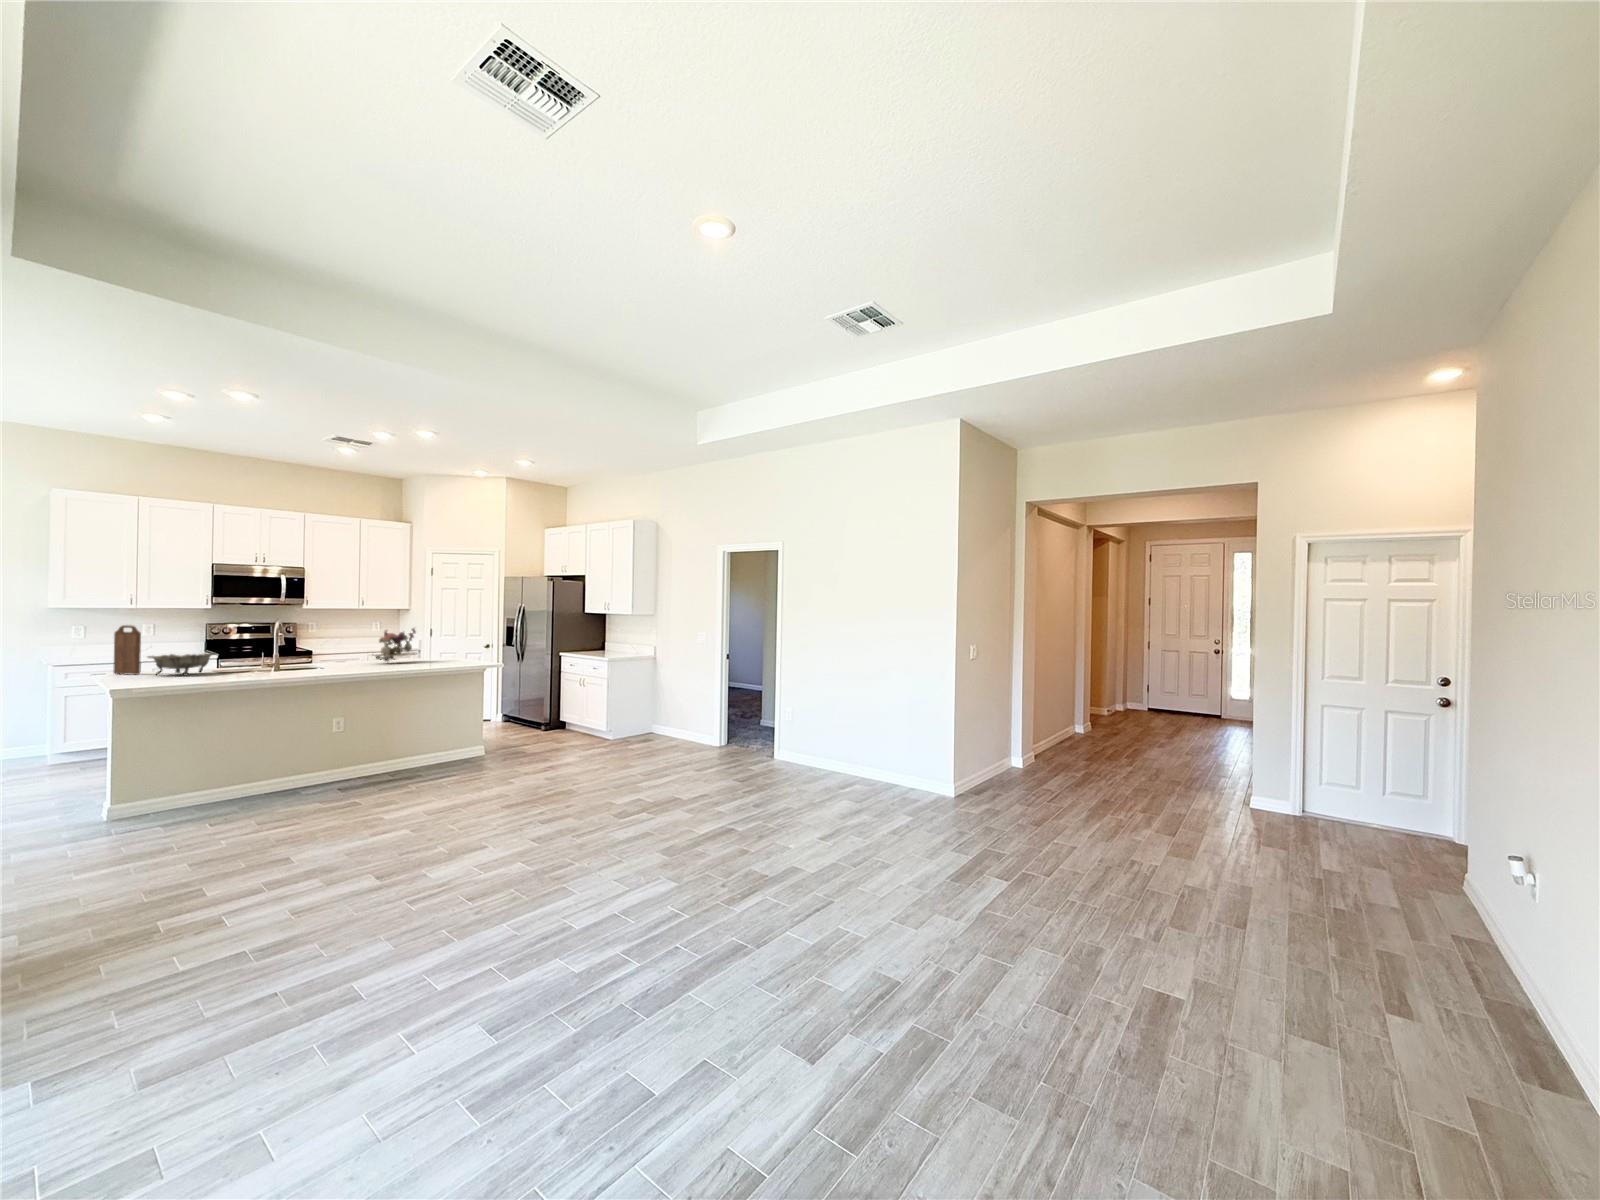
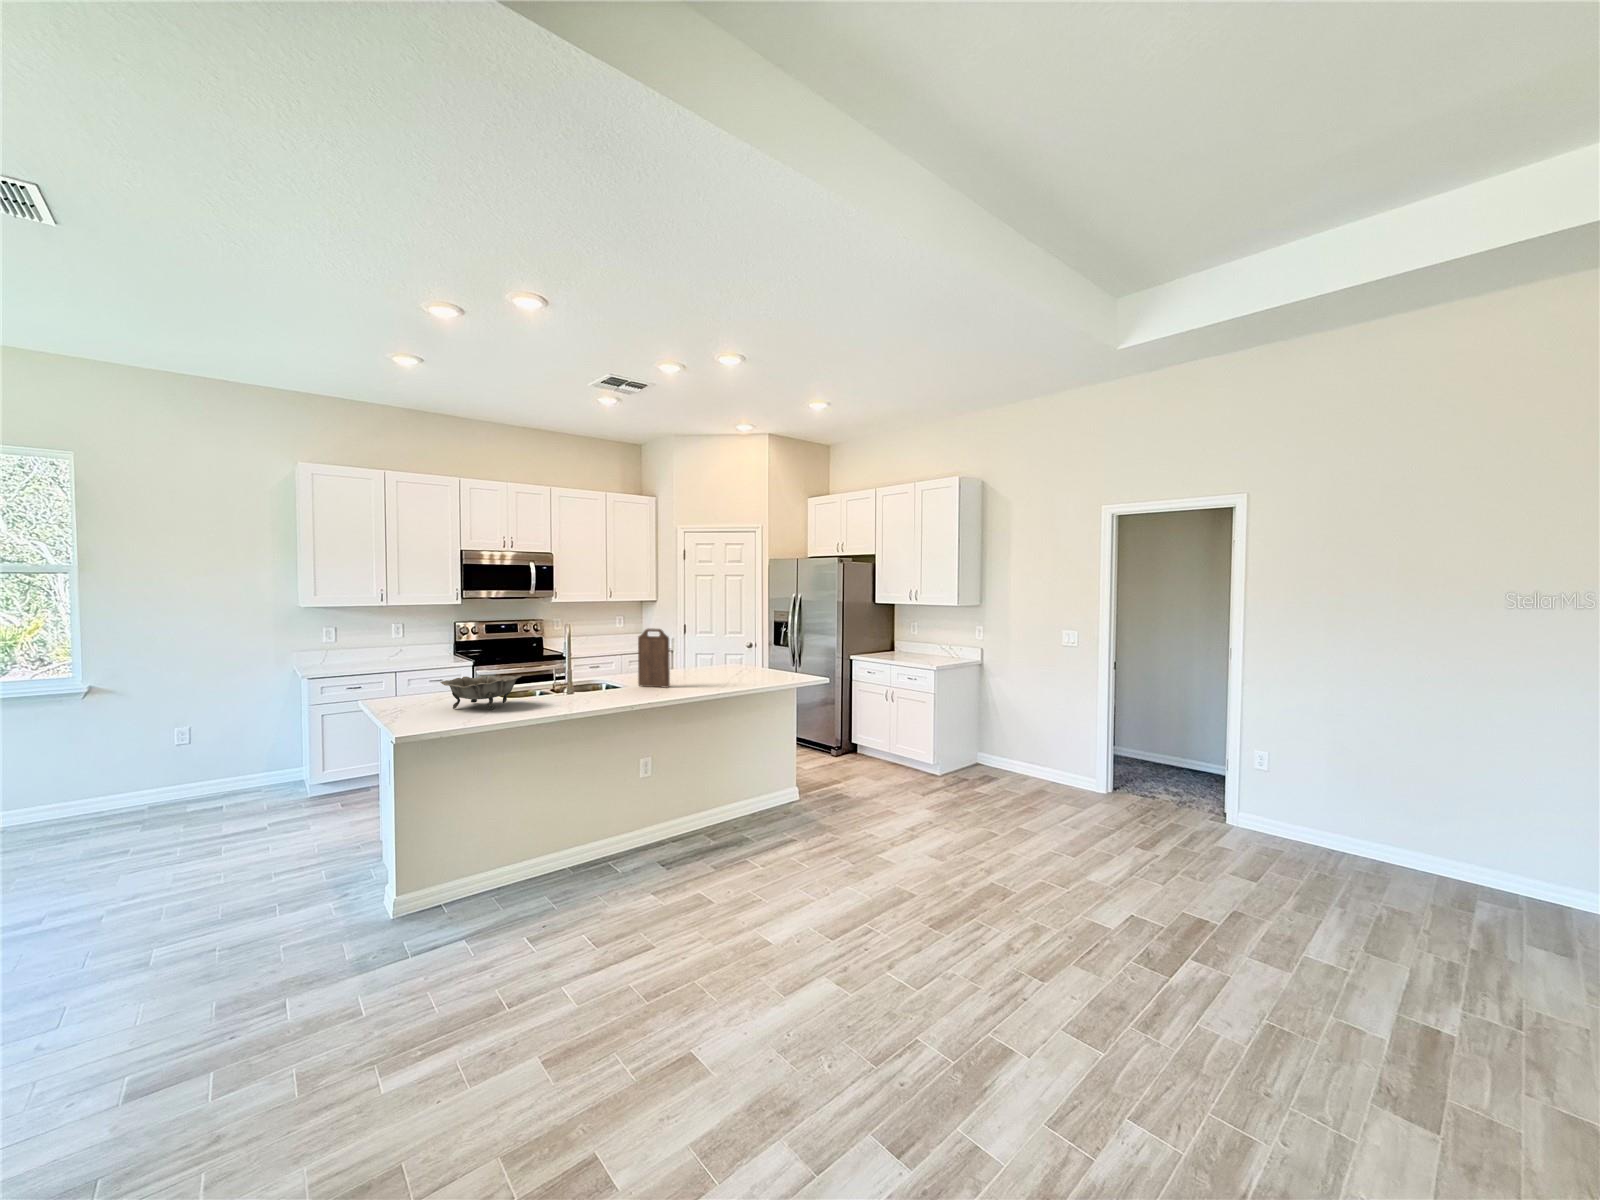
cutting board: present [113,625,141,675] -> present [638,628,670,688]
flower arrangement: present [373,628,417,661] -> none [682,630,739,680]

